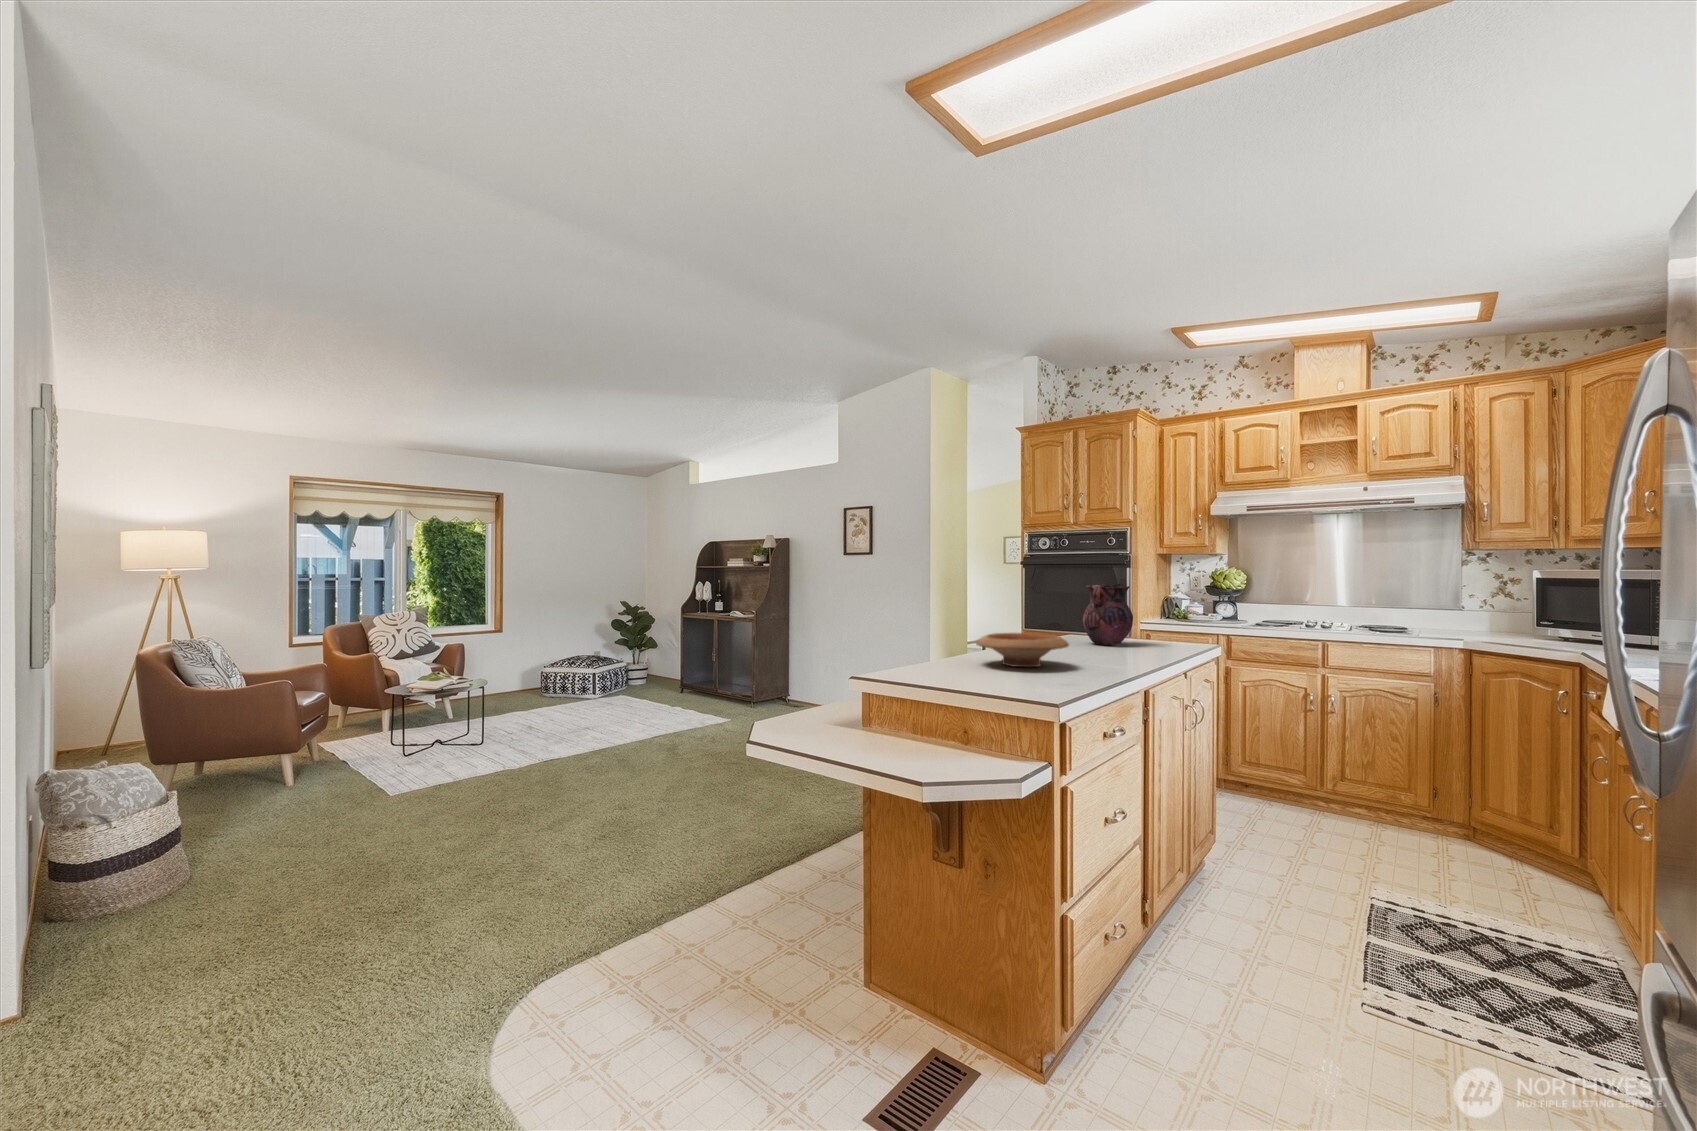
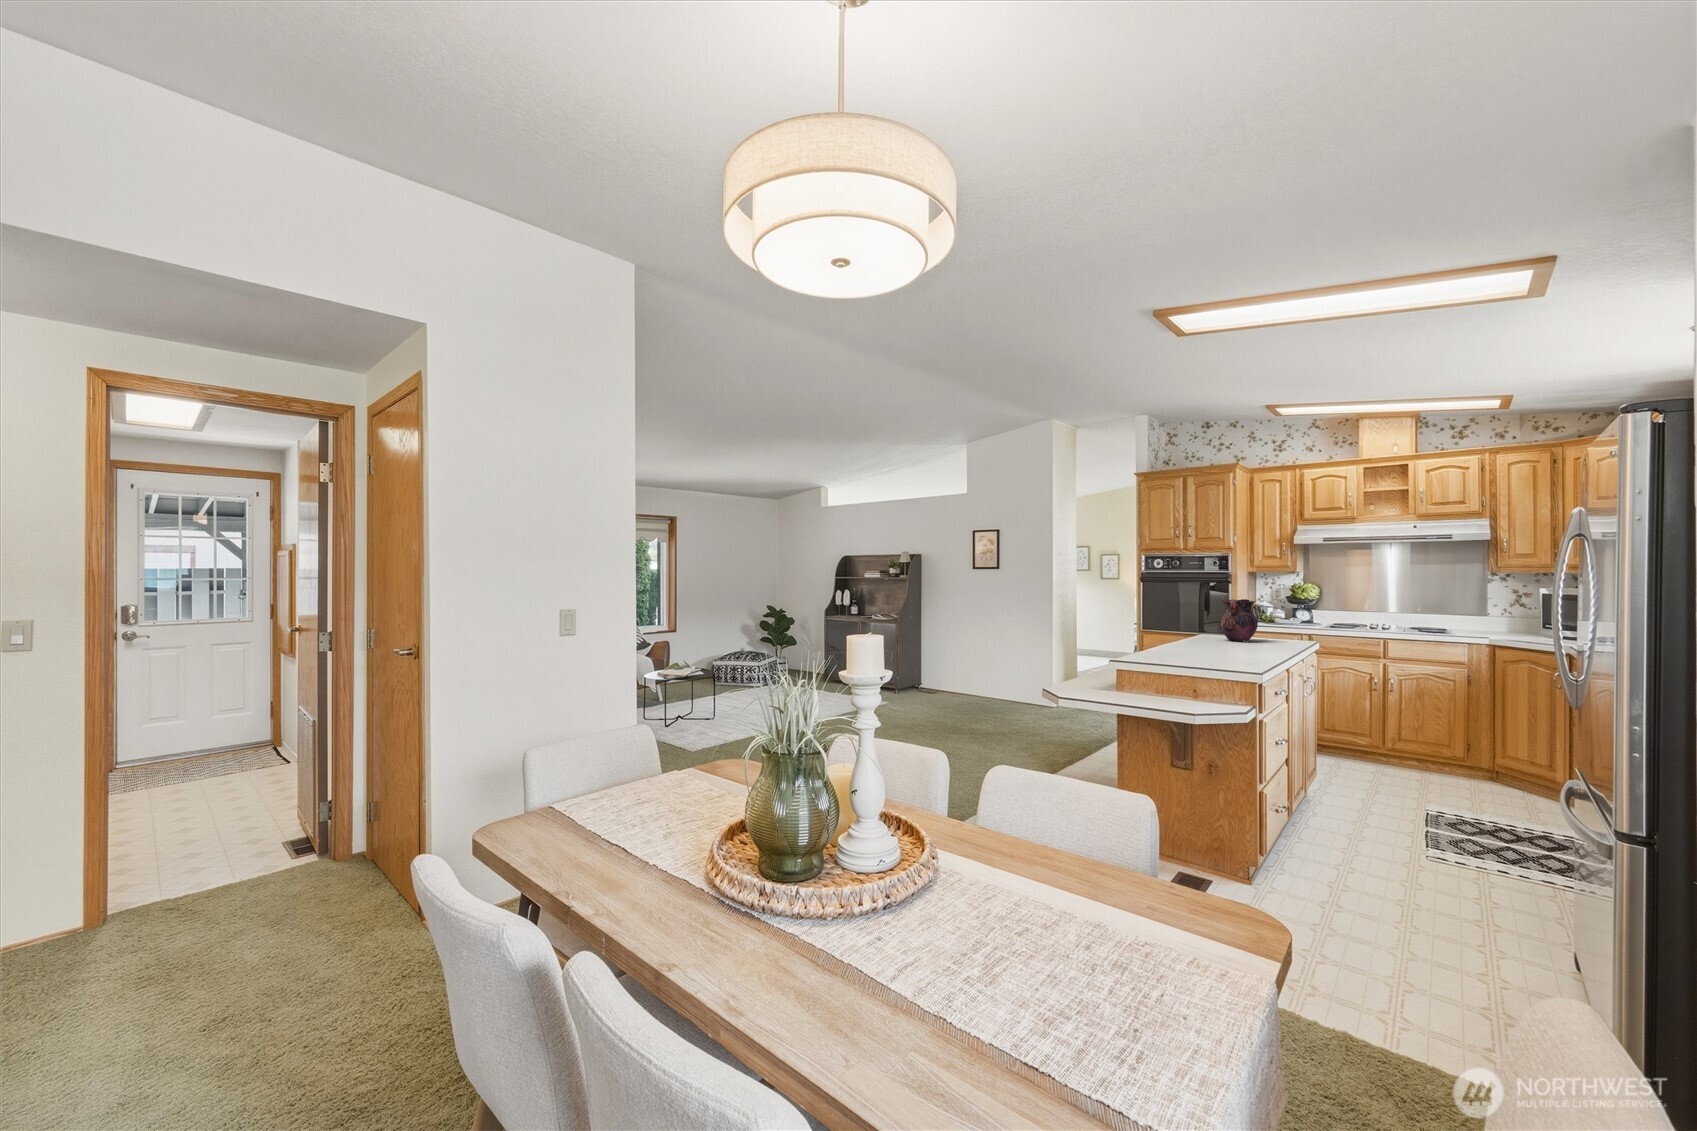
wooden bowl: present [976,633,1069,667] -> none [1172,633,1236,655]

